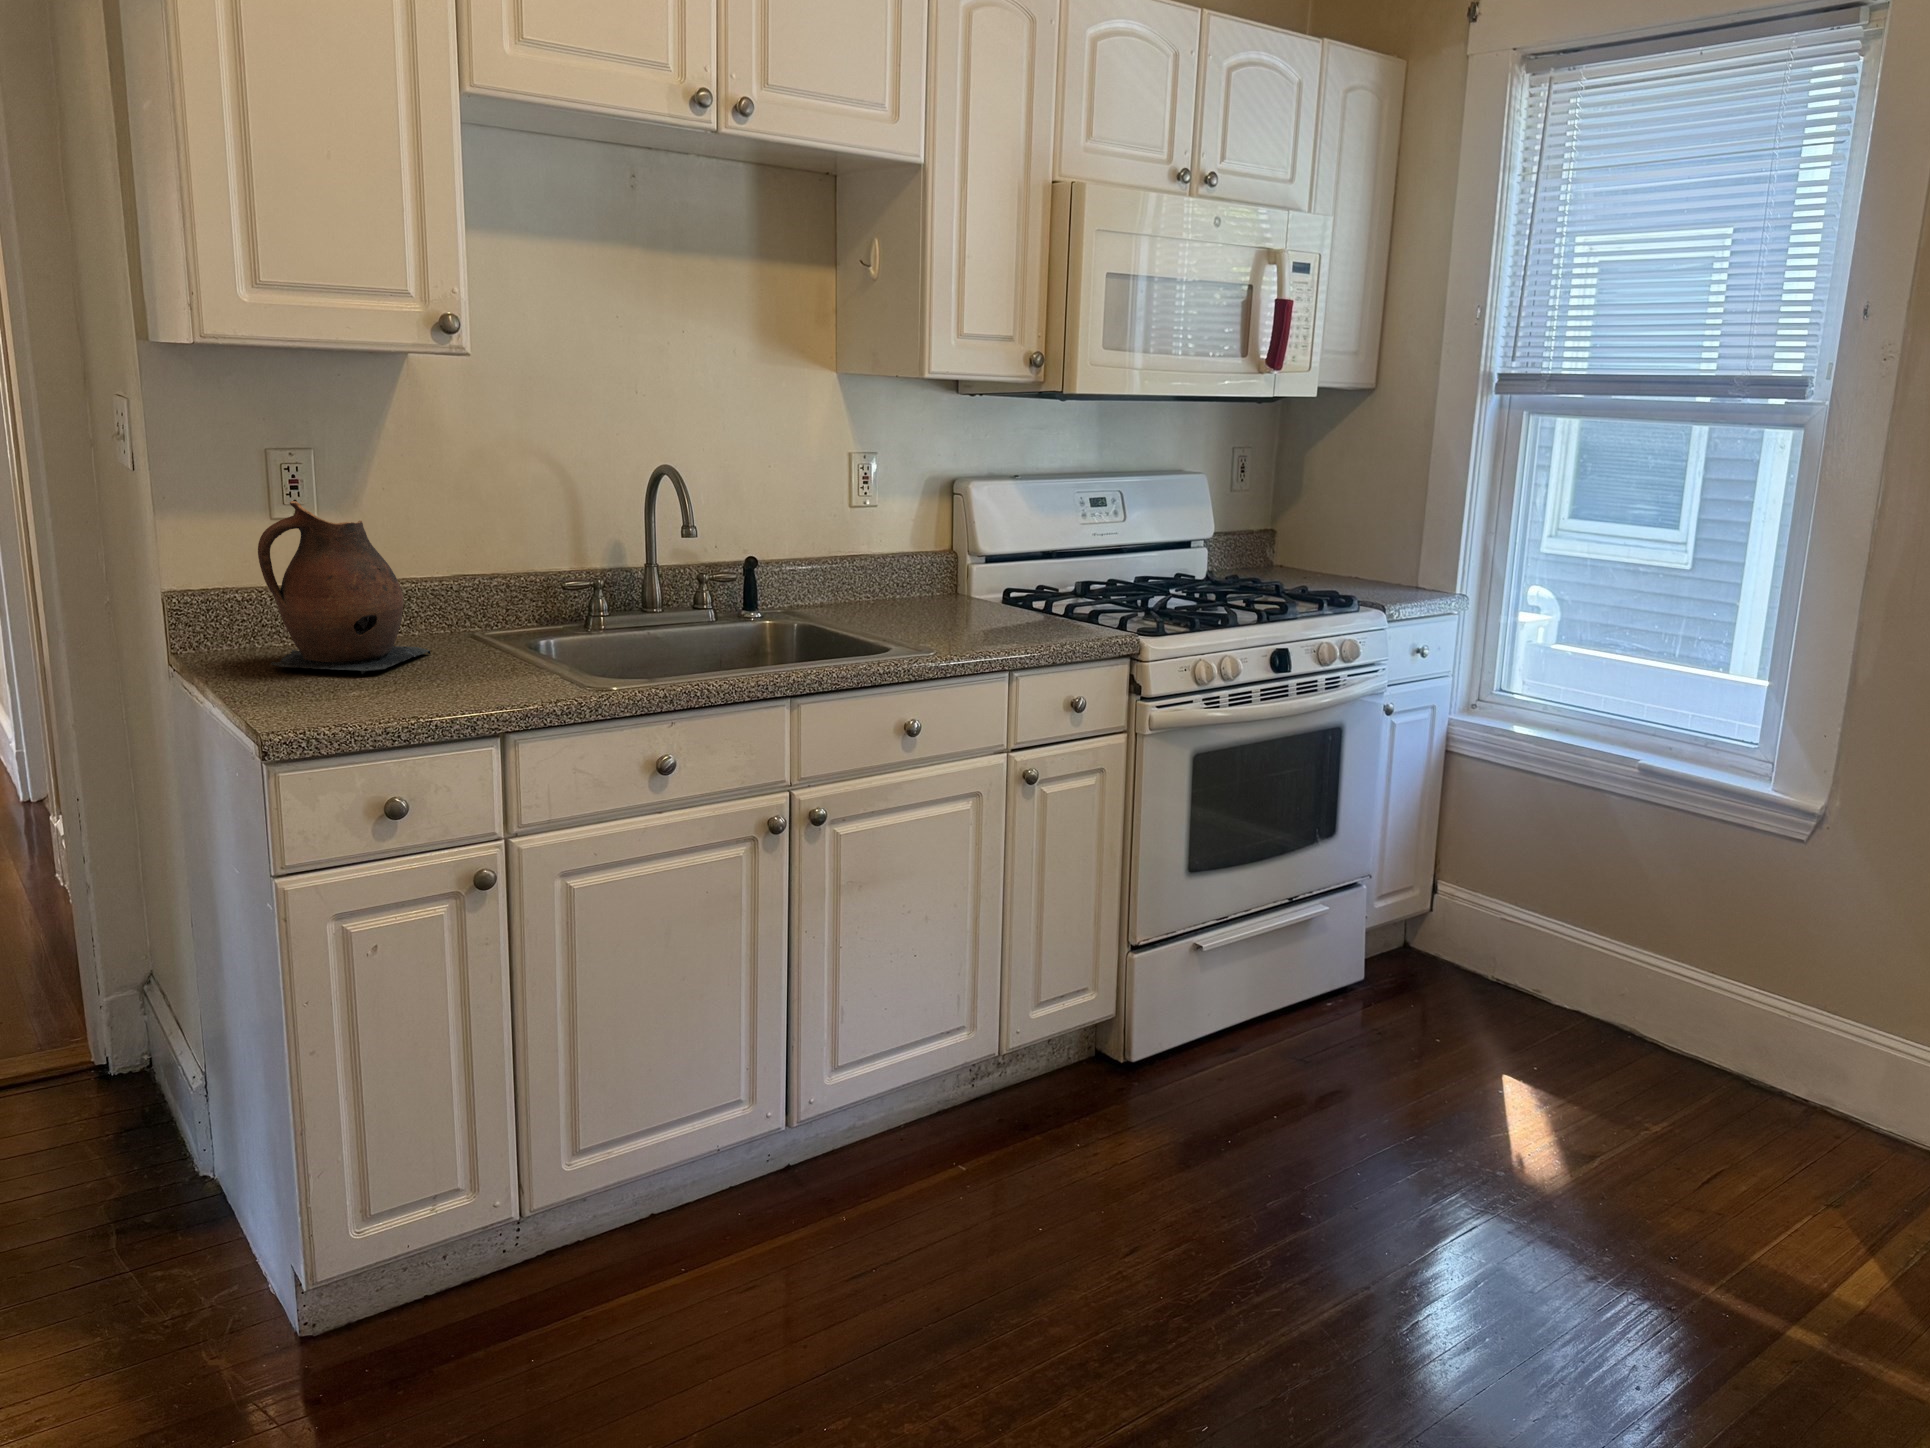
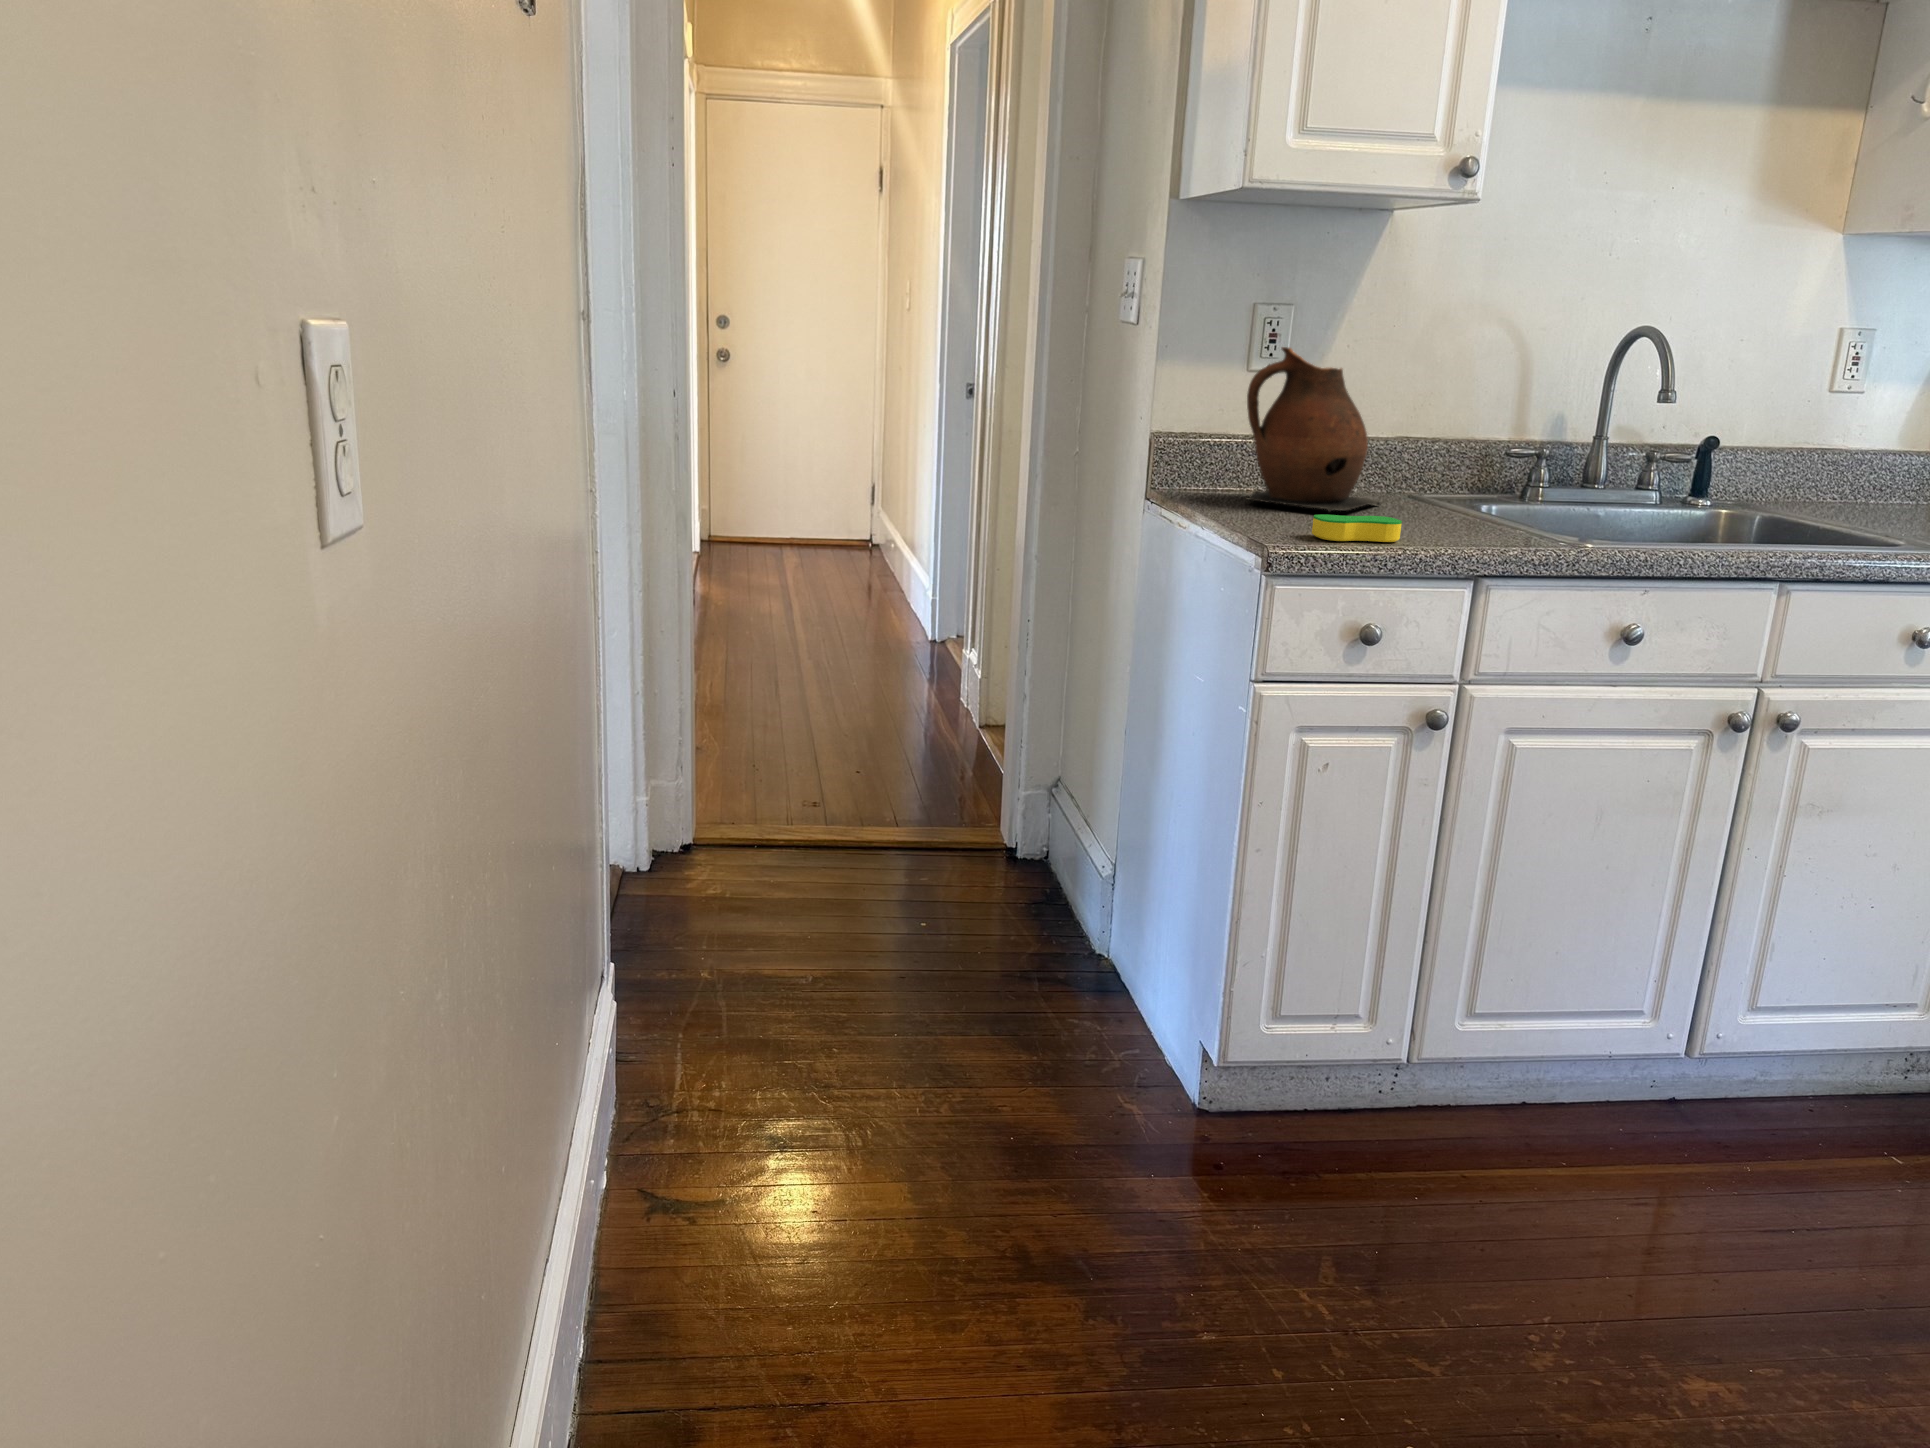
sponge: none [322,681,419,716] -> present [1312,515,1402,542]

